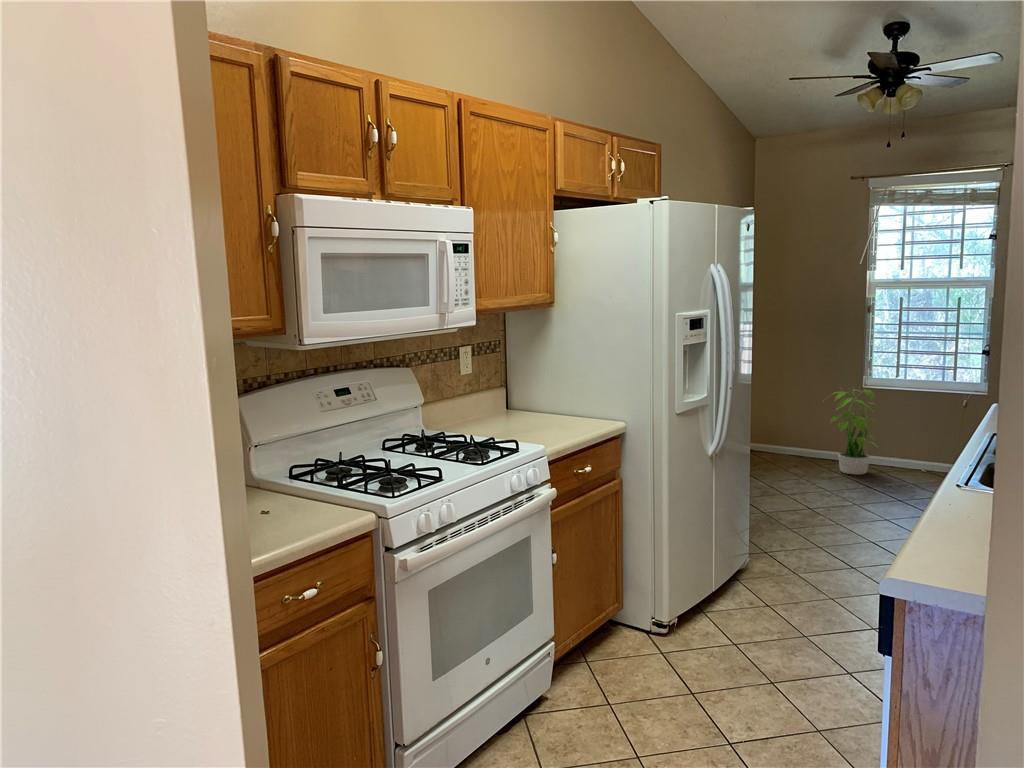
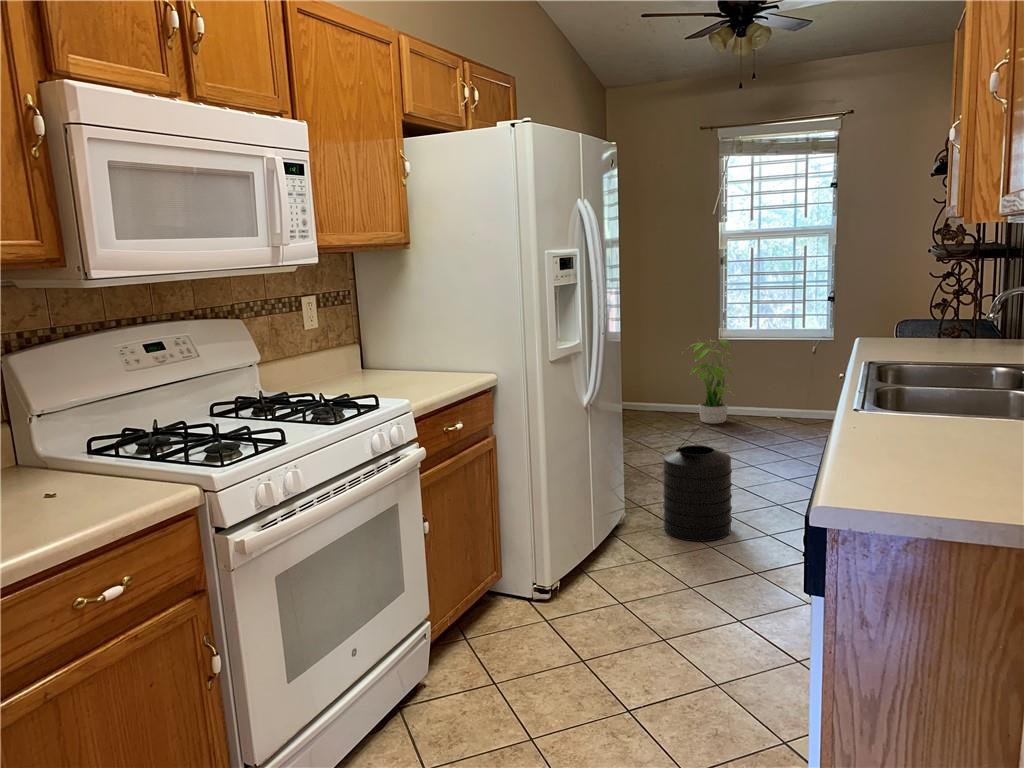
trash can: none [786,478,859,595] -> present [663,427,732,541]

